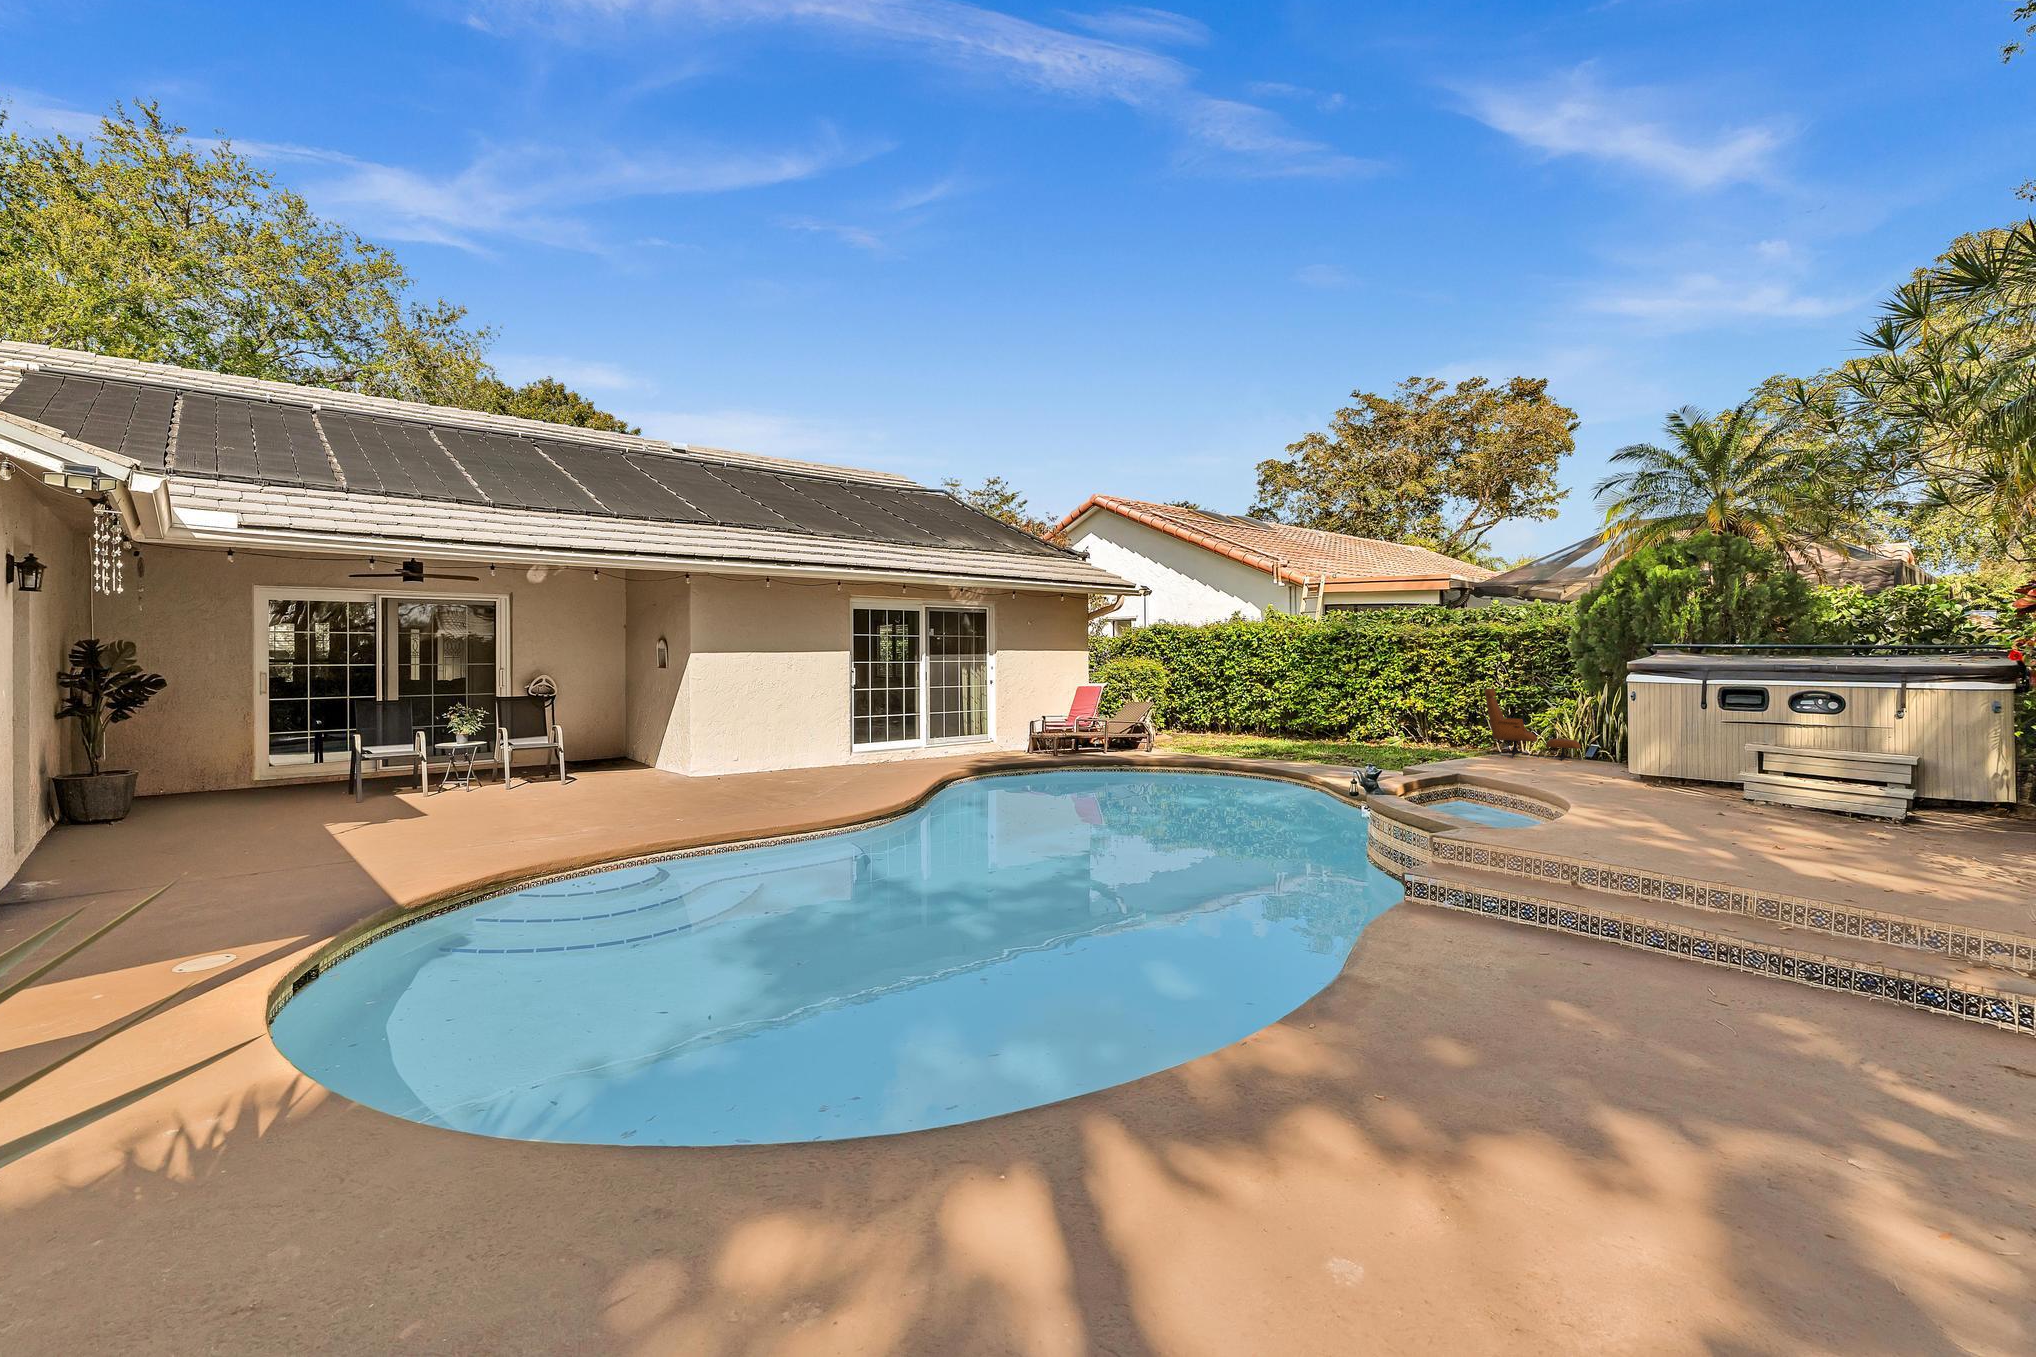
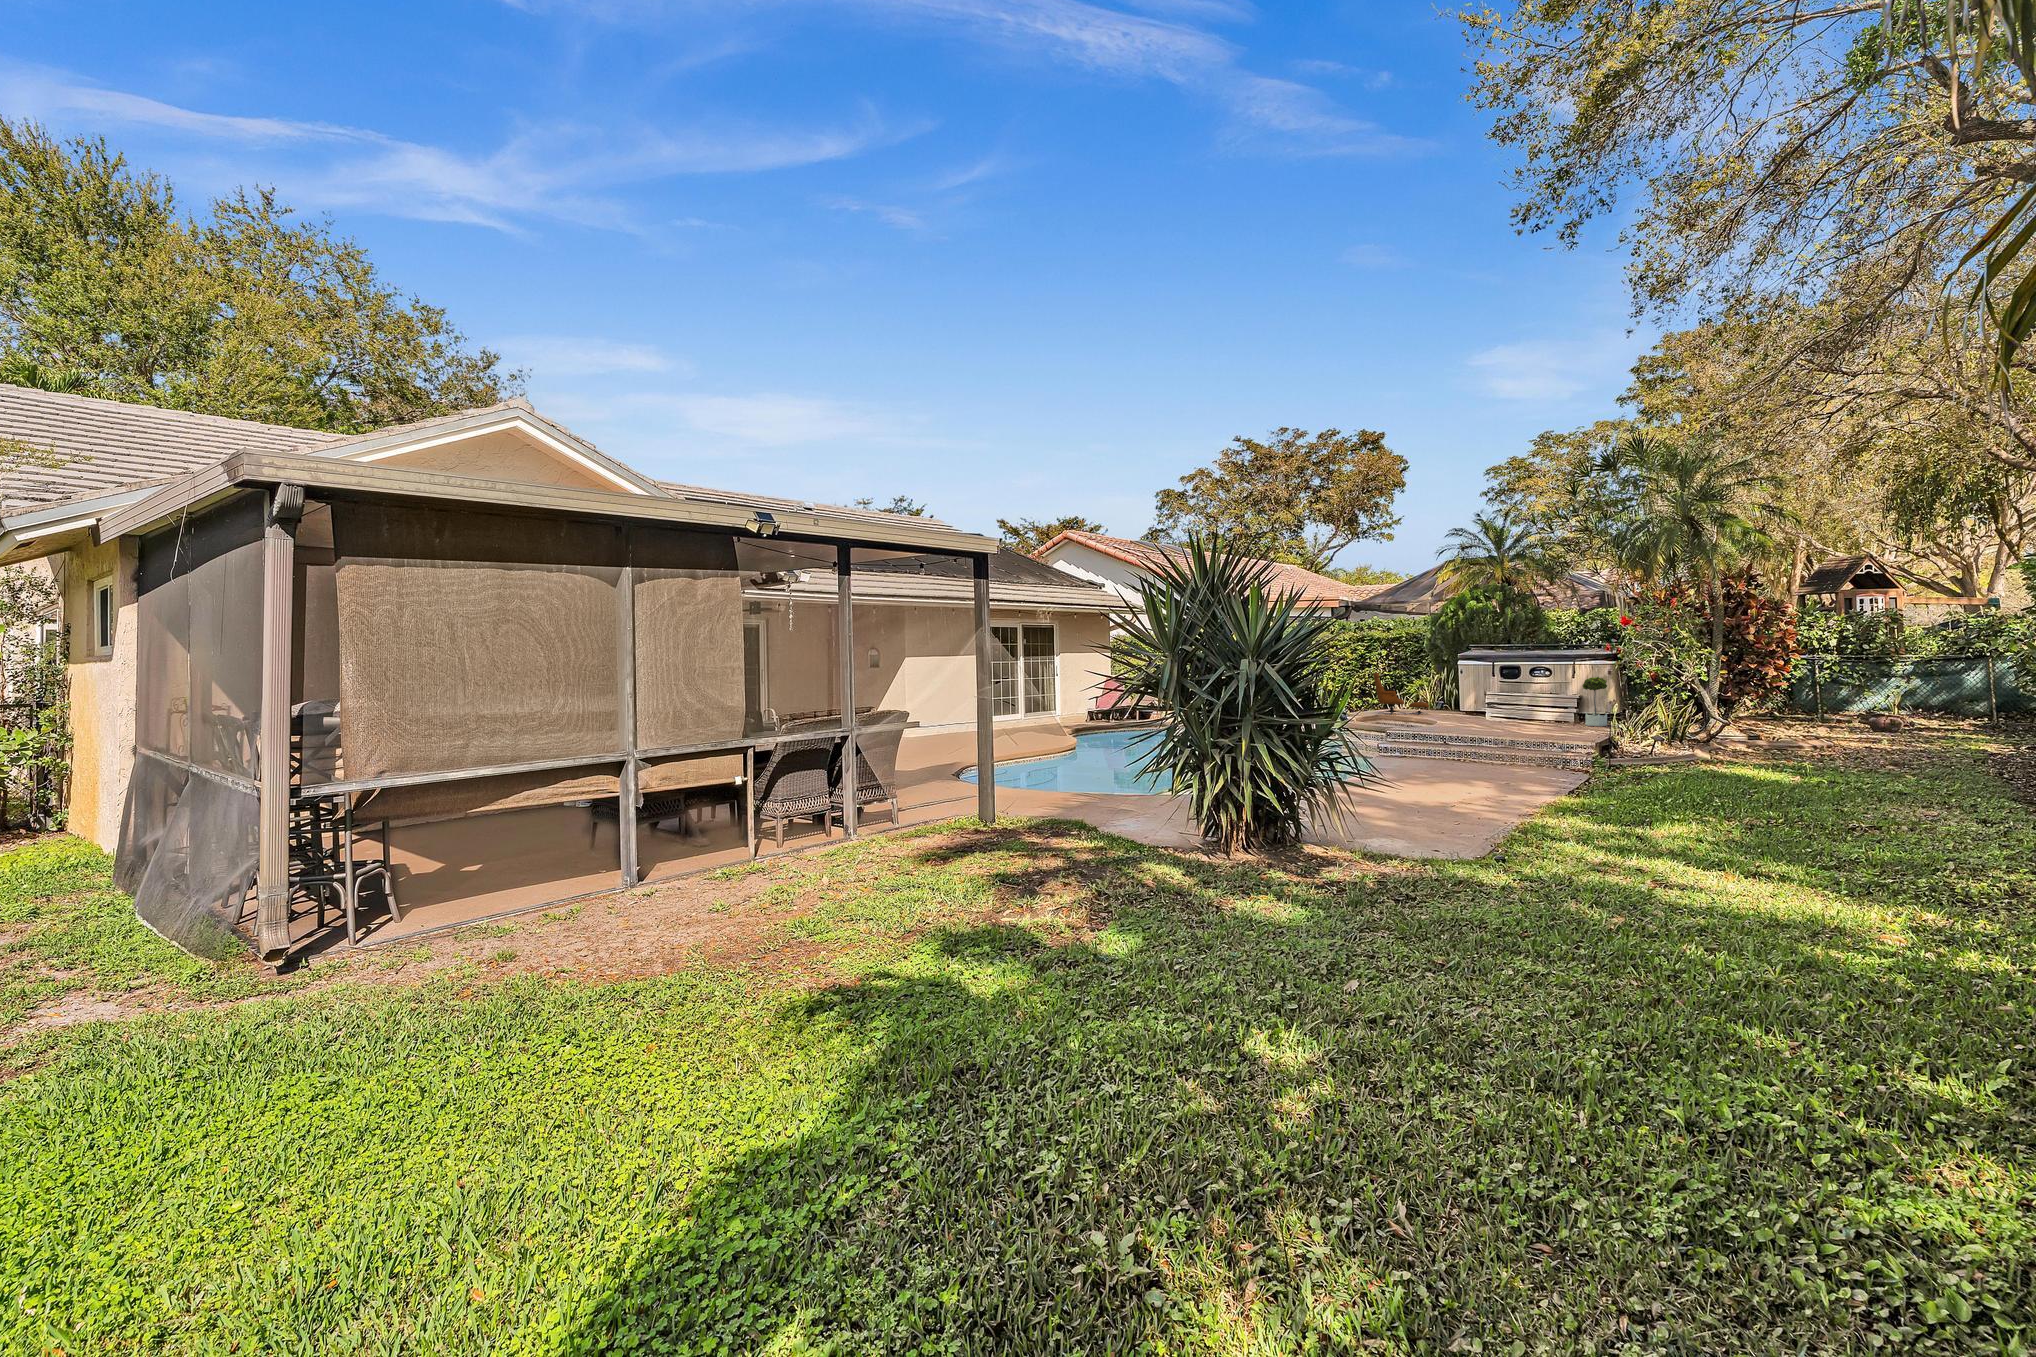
potted tree: none [1916,716,1980,822] -> present [1583,677,1607,726]

